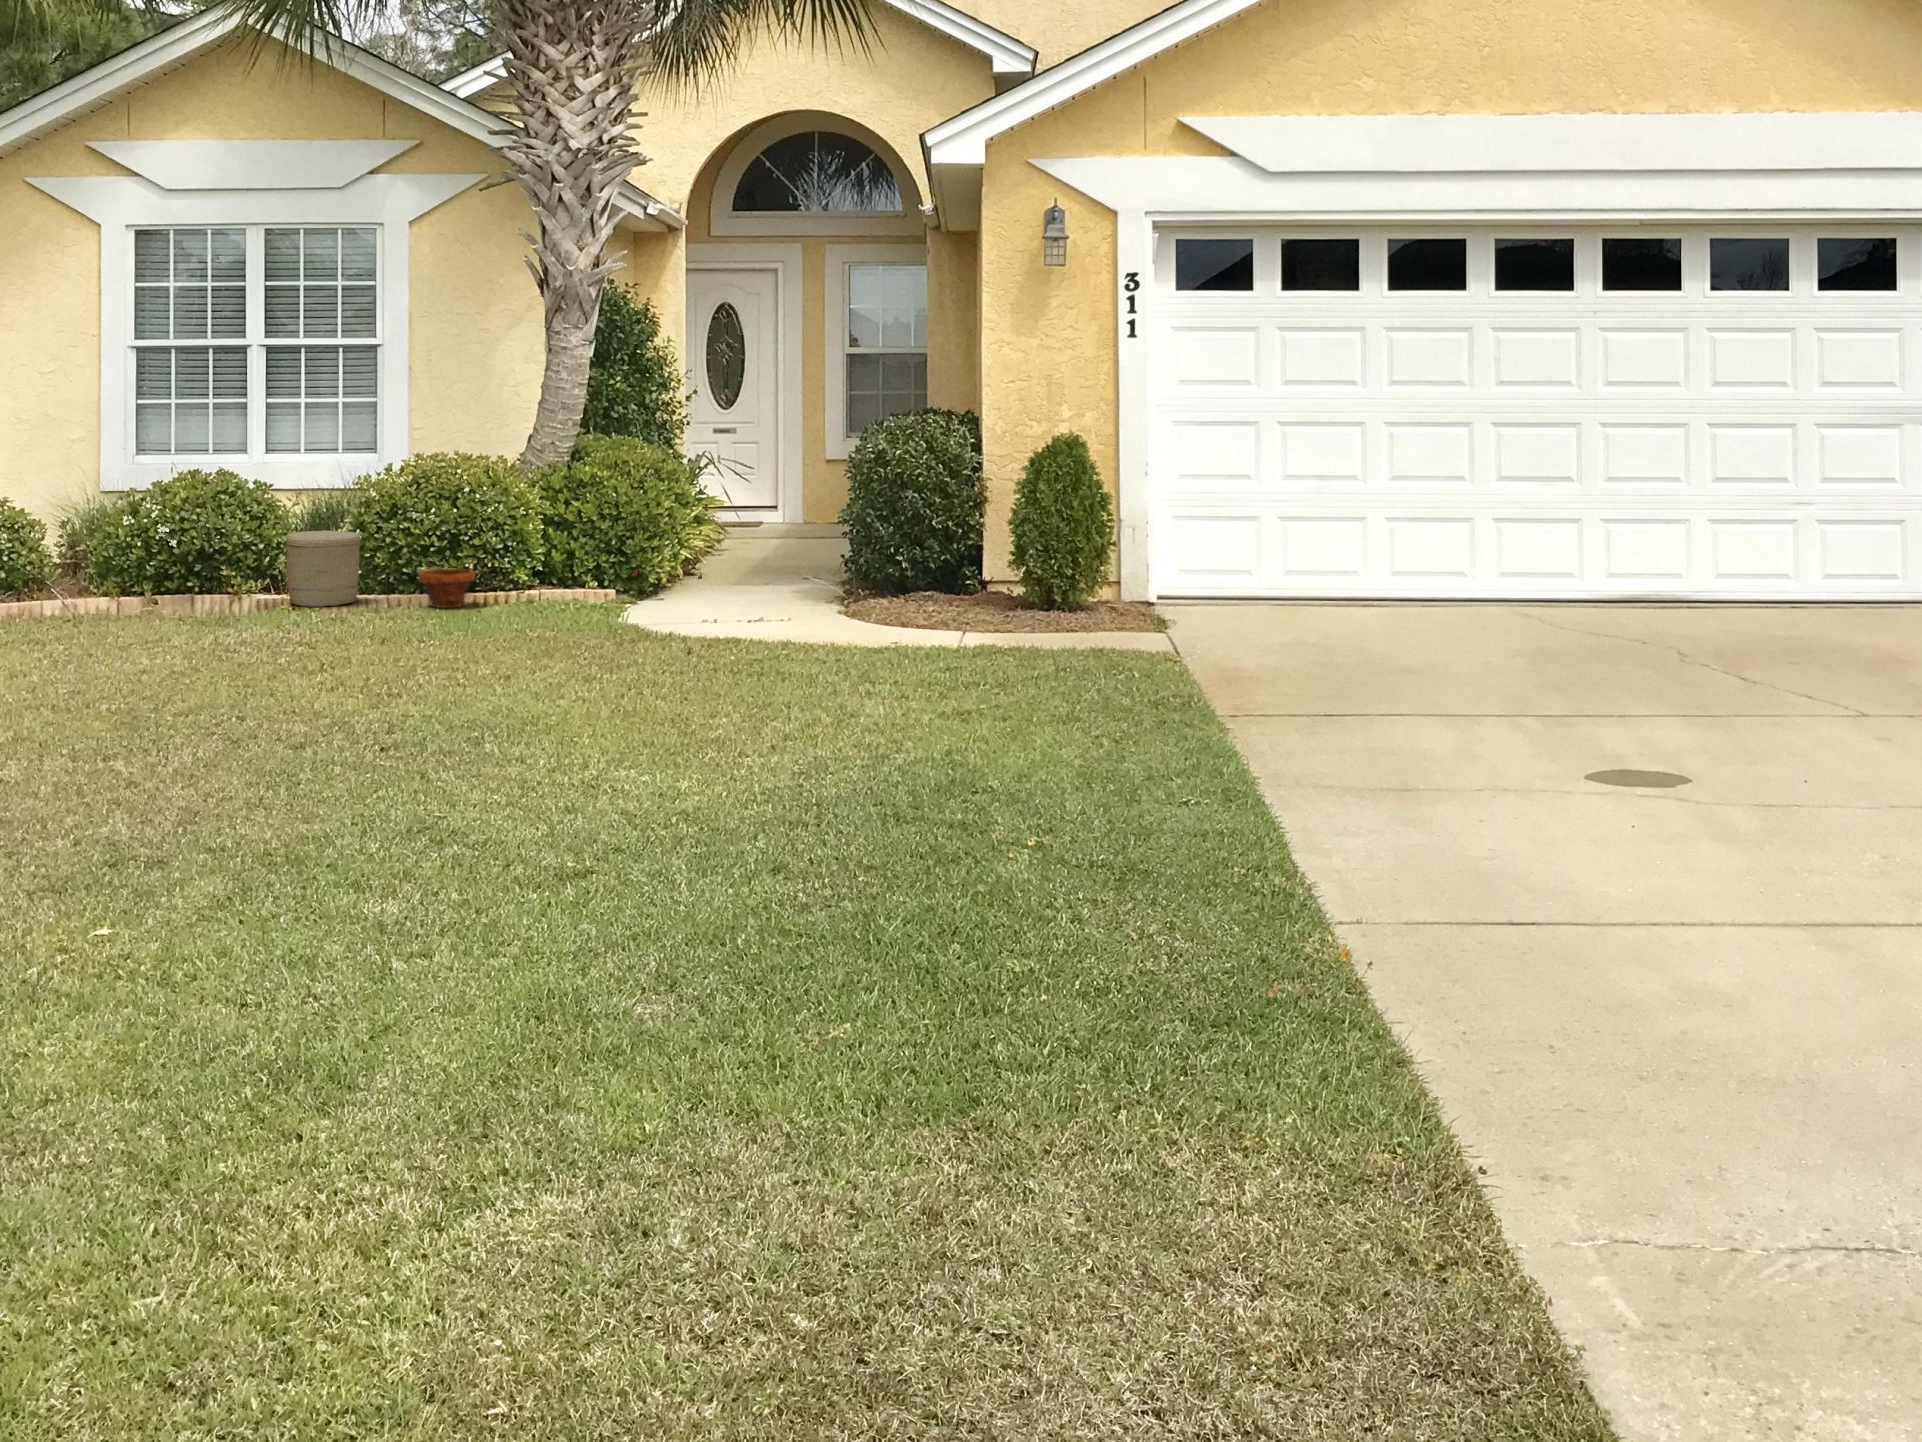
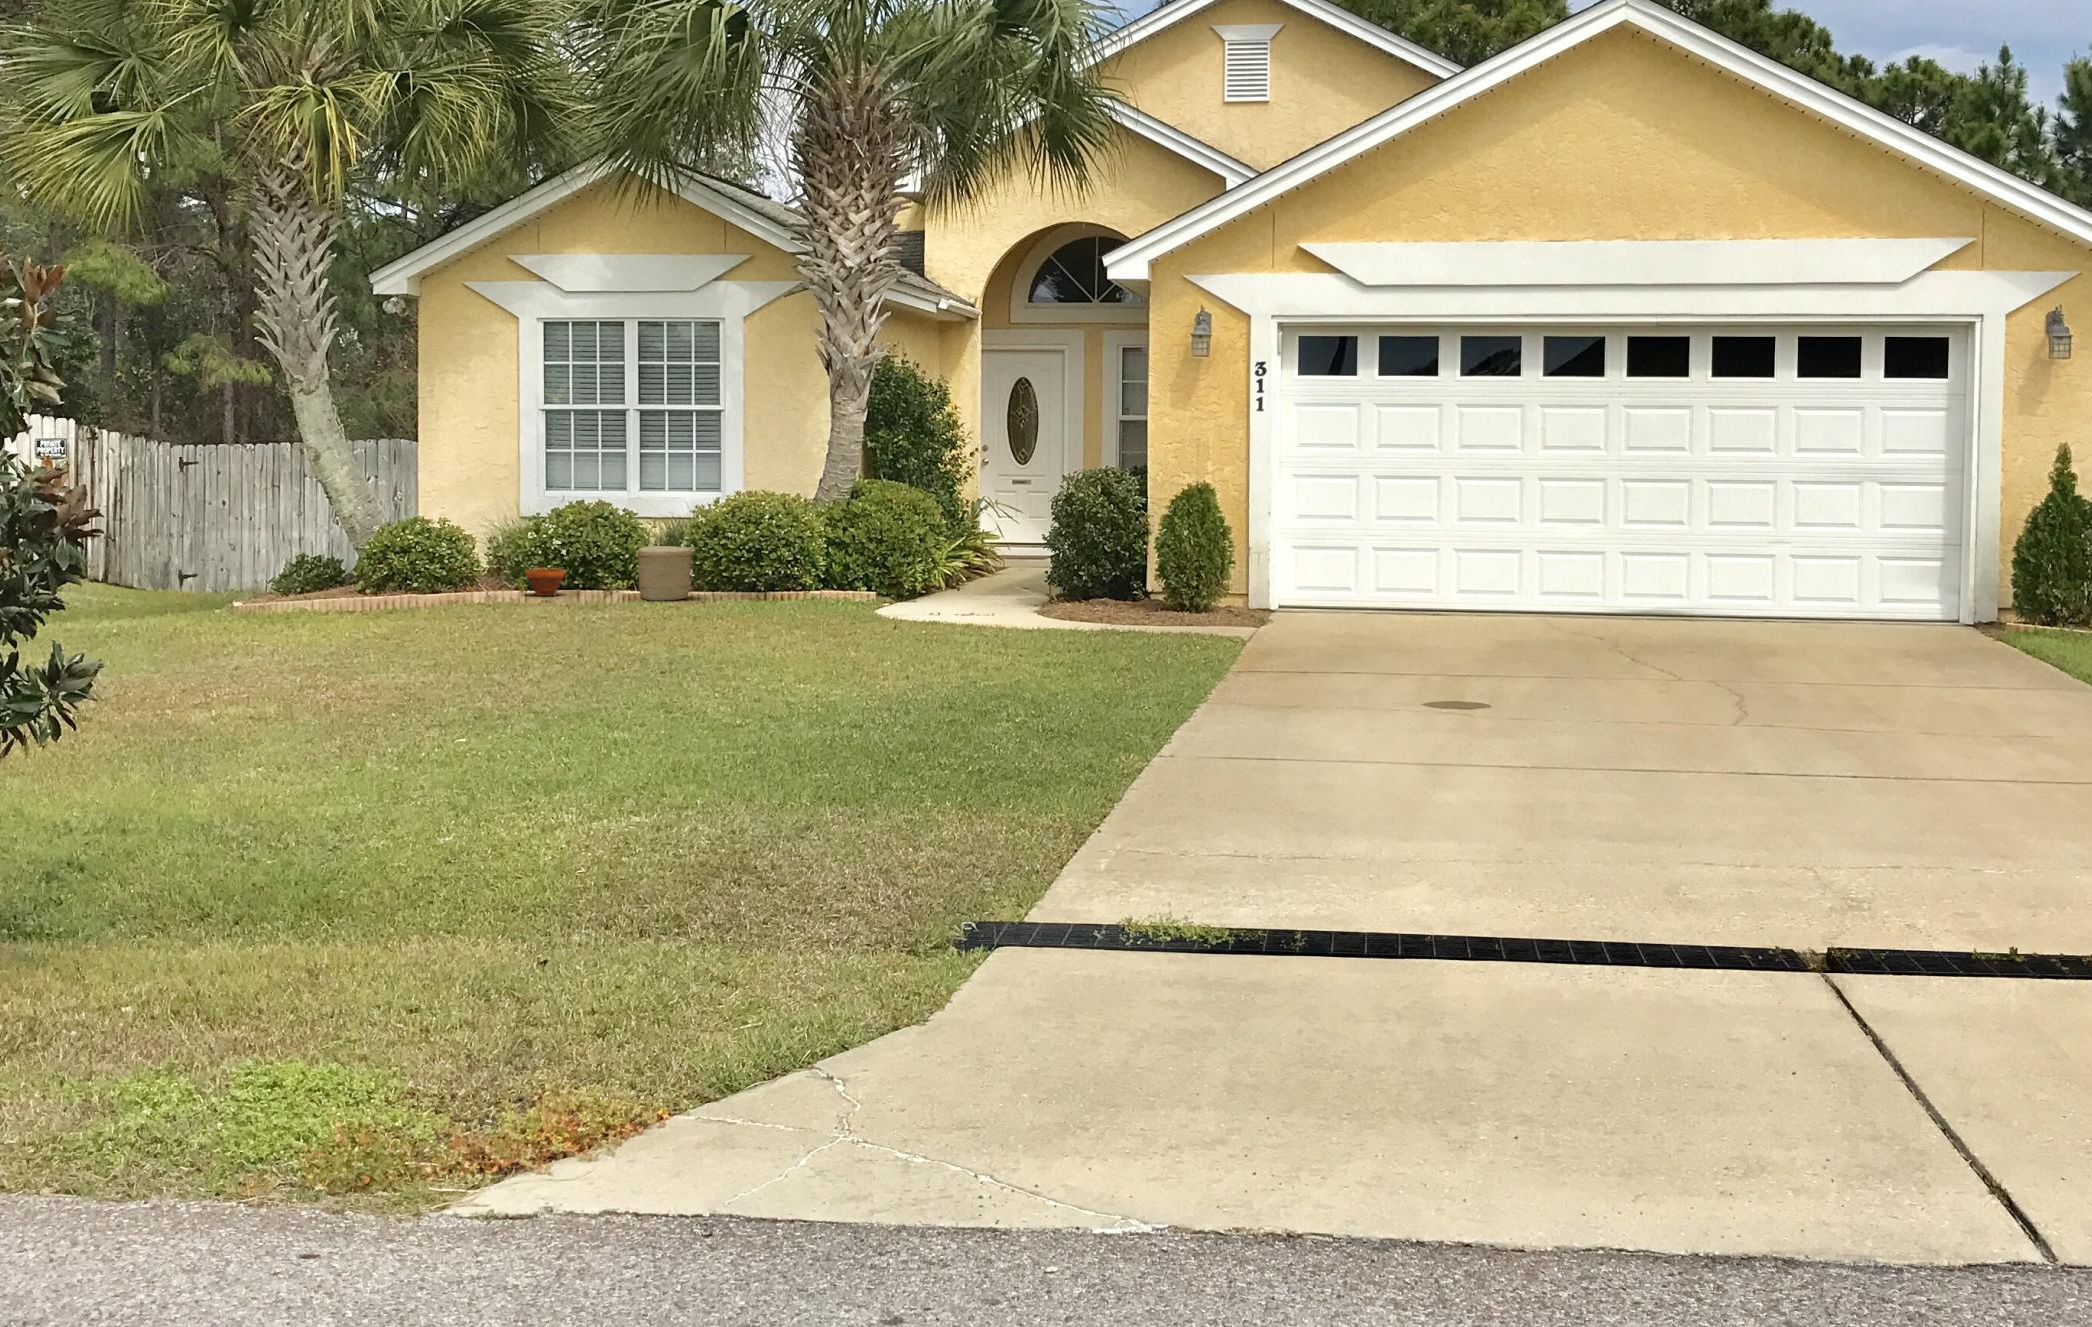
planter: present [418,568,475,608] -> present [525,569,565,596]

